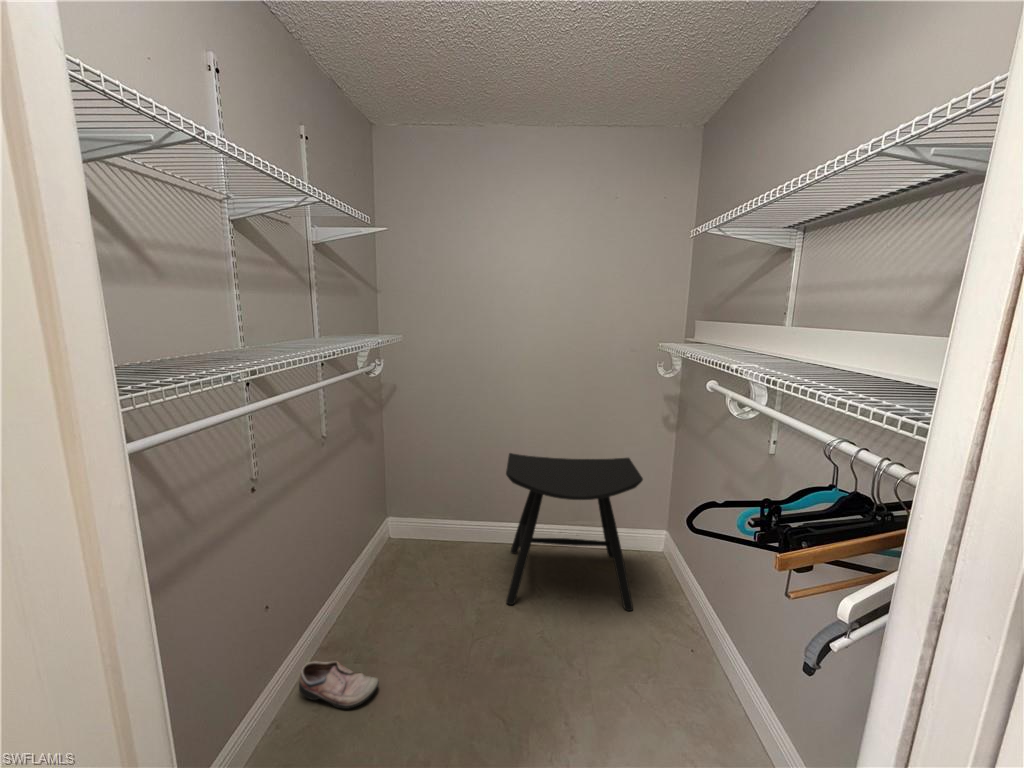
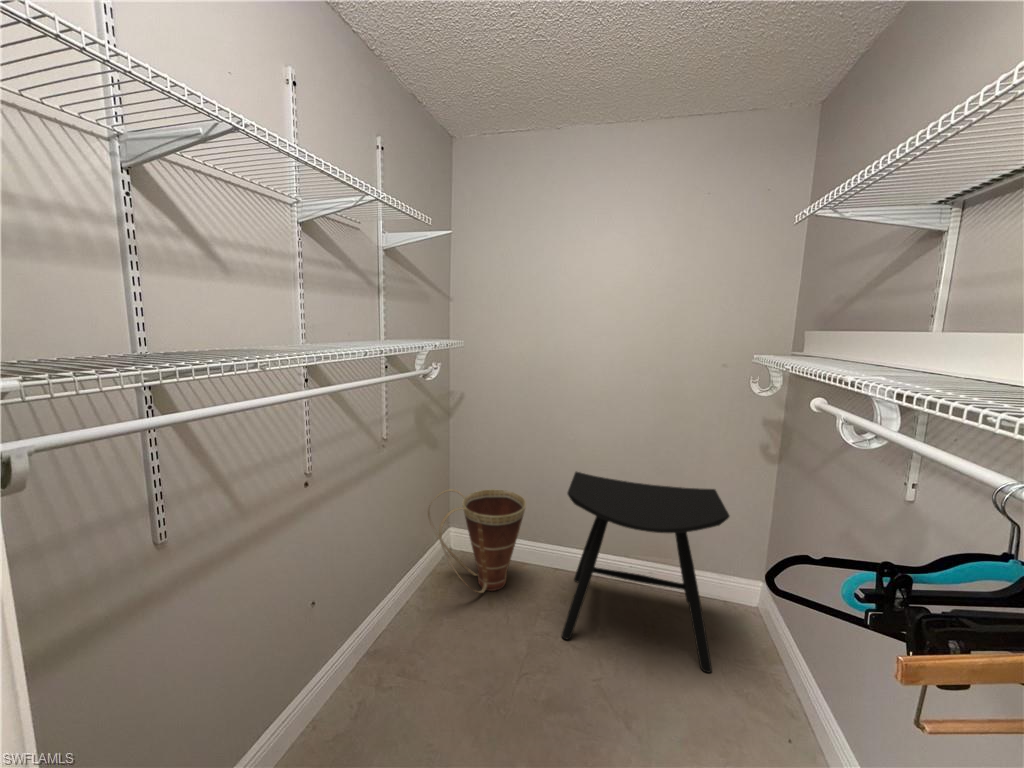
basket: none [367,477,465,577] -> present [428,489,526,593]
shoe: present [299,661,379,709] -> none [340,664,416,722]

